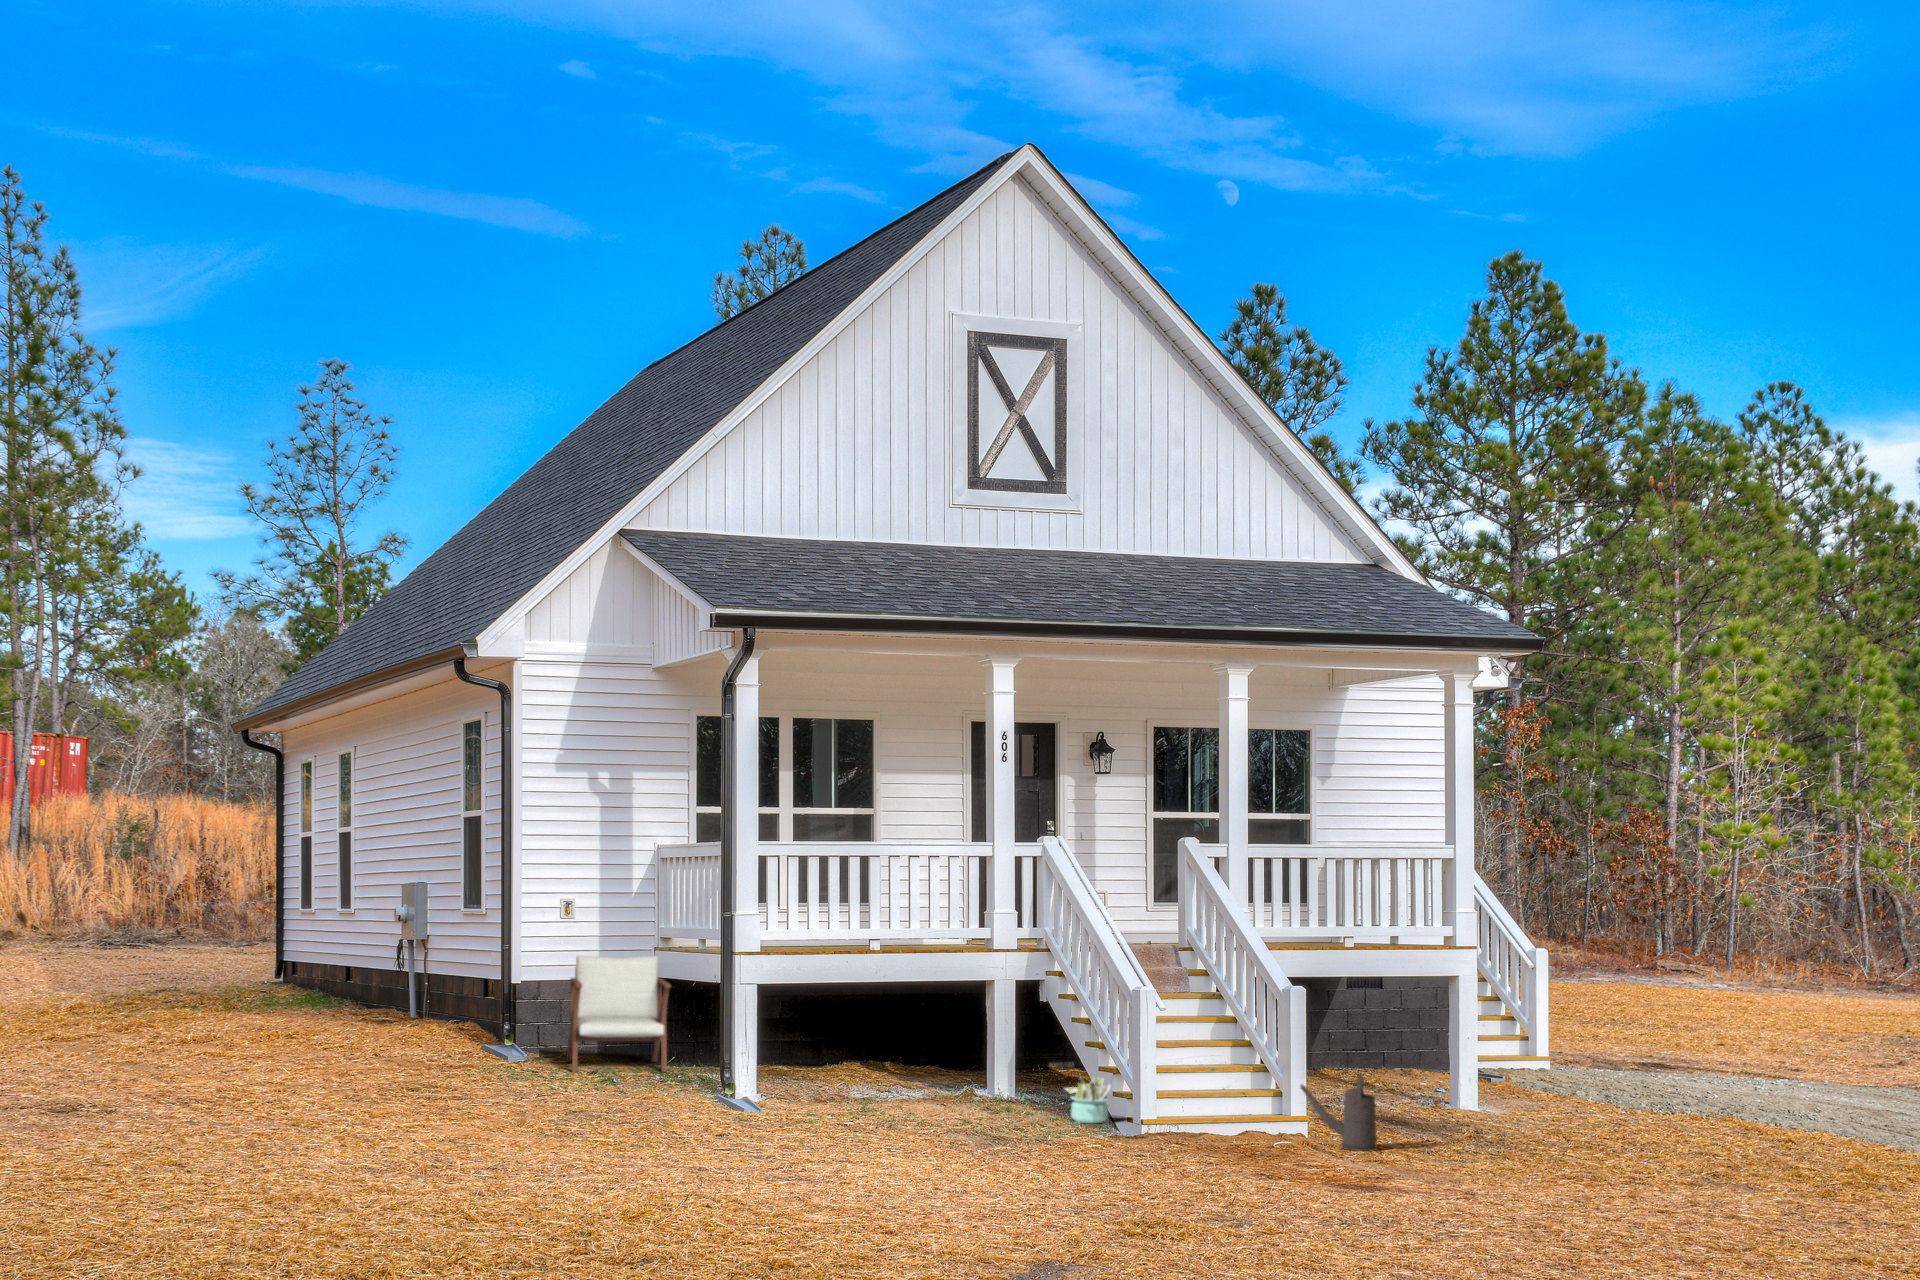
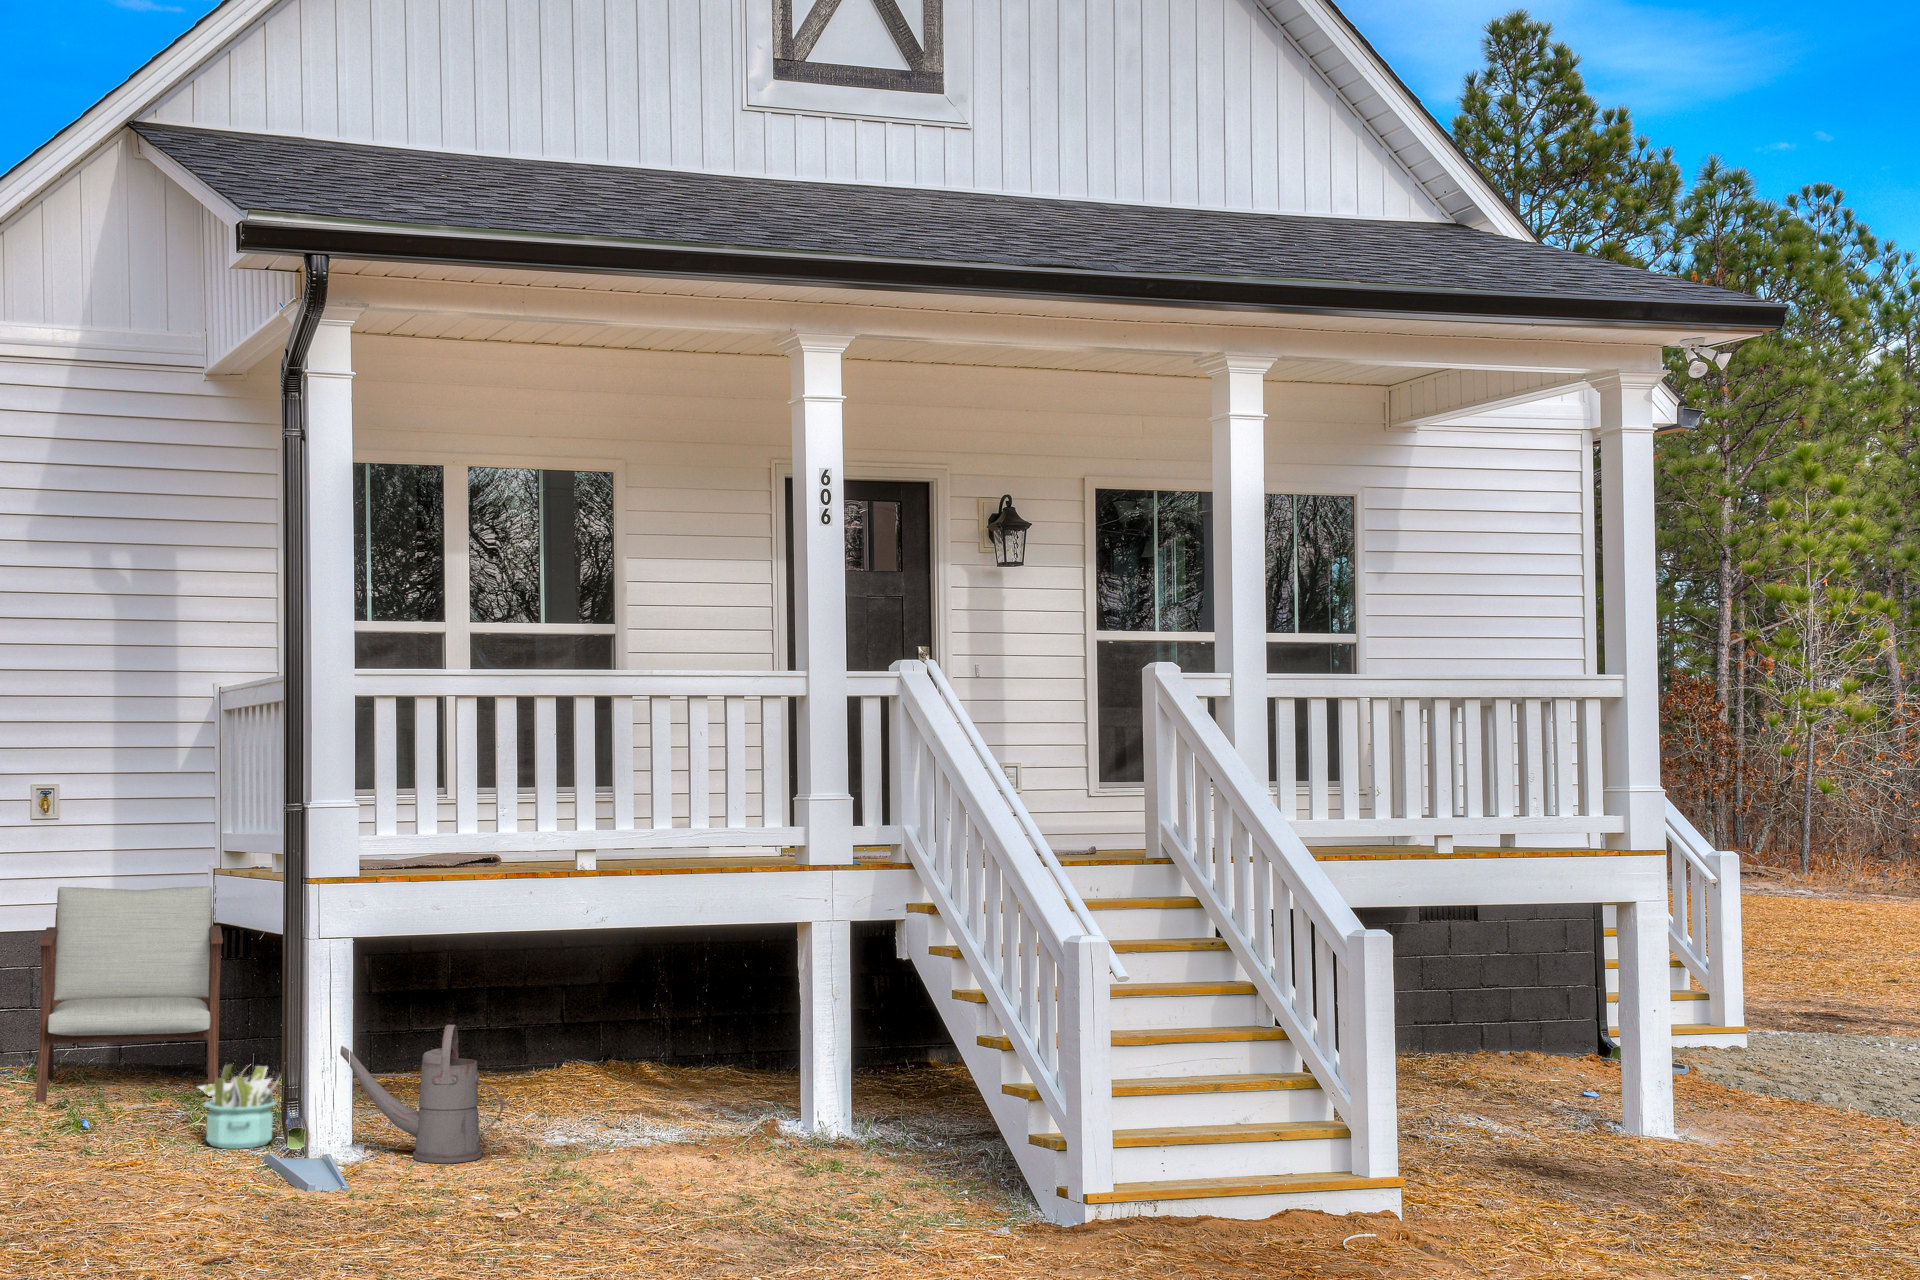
watering can: present [1301,1075,1388,1151] -> present [340,1025,503,1163]
decorative plant: present [1066,1077,1111,1123] -> present [198,1065,279,1149]

